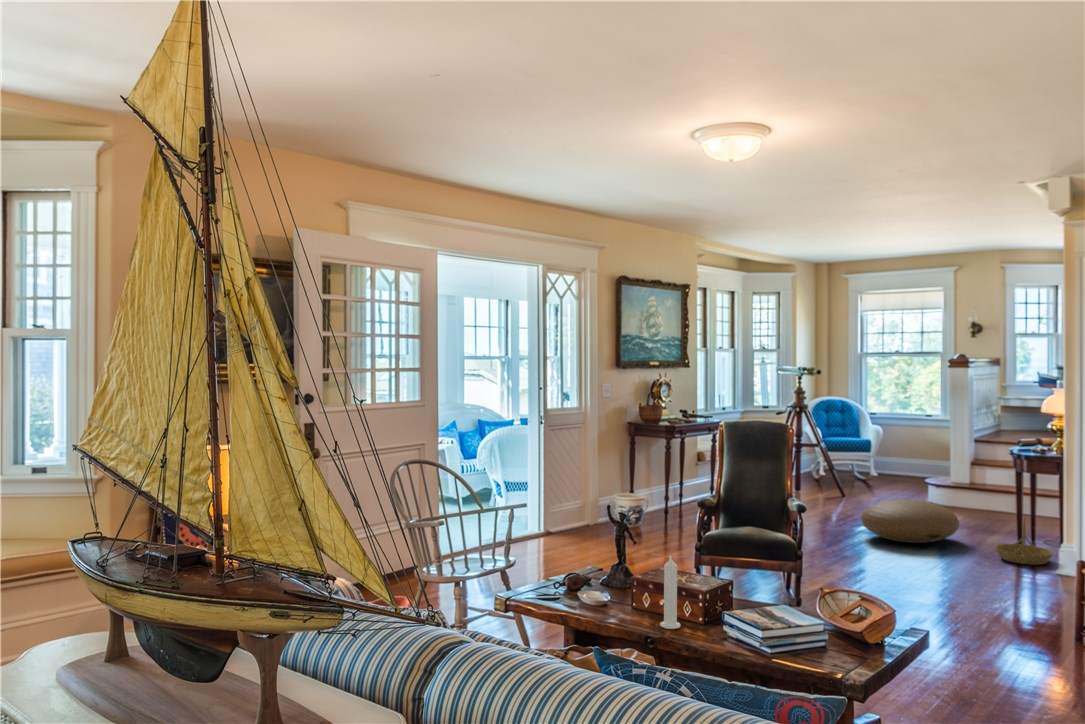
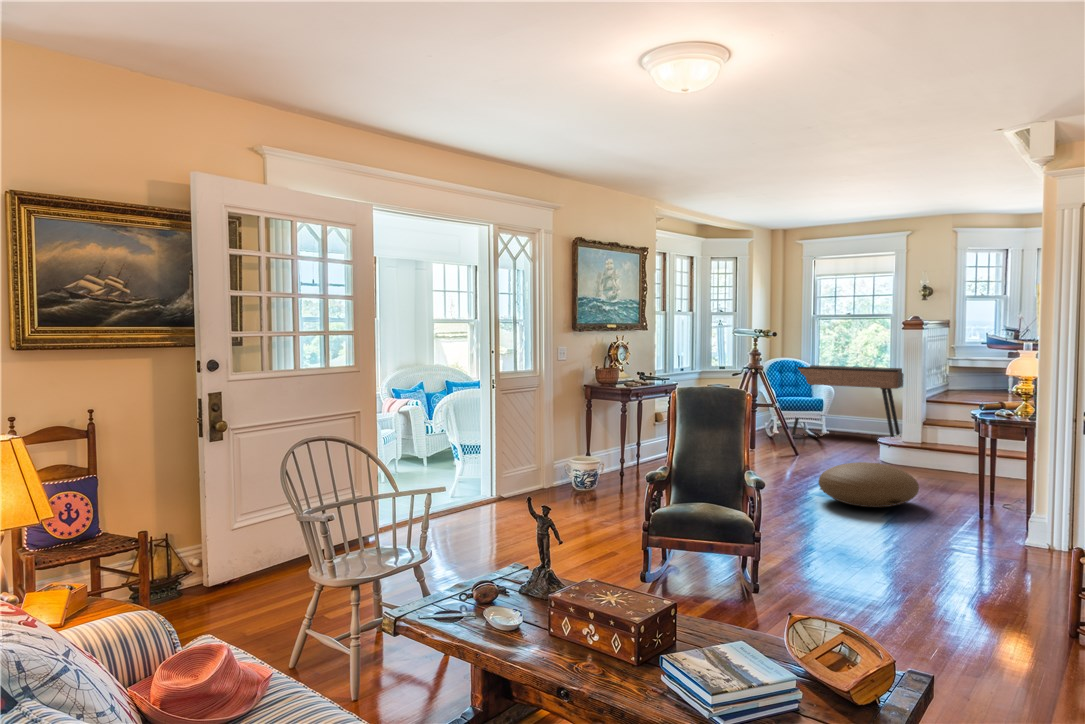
console table: none [838,404,955,491] -> present [792,365,903,438]
basket: present [995,516,1054,565] -> none [958,481,1022,533]
candle: present [660,555,681,629] -> none [577,577,604,678]

